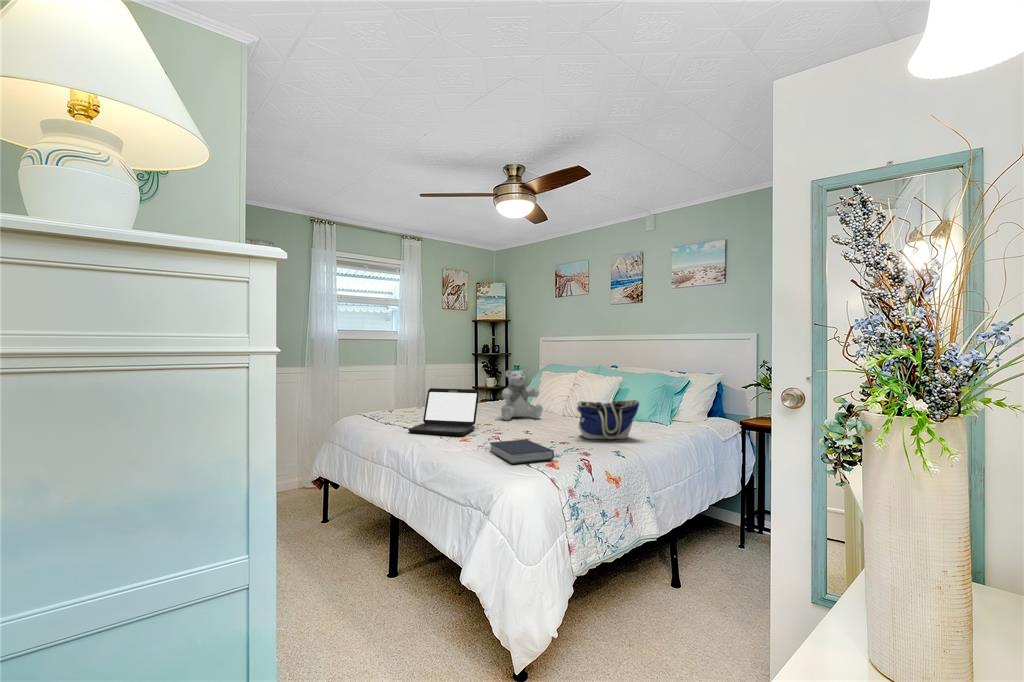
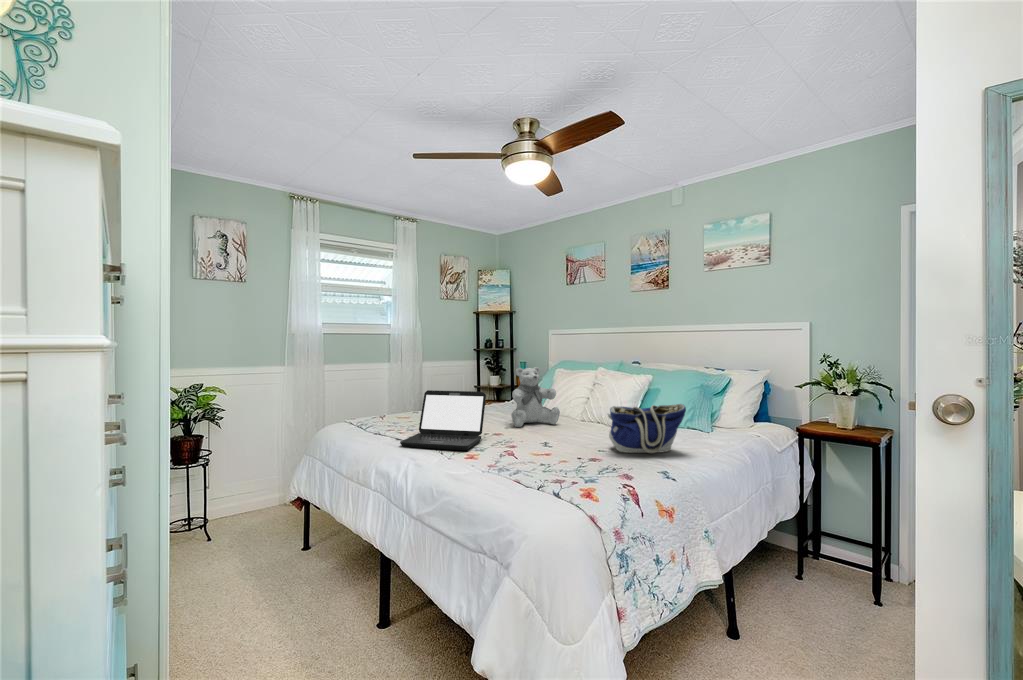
book: present [490,439,554,464] -> none [503,457,589,495]

